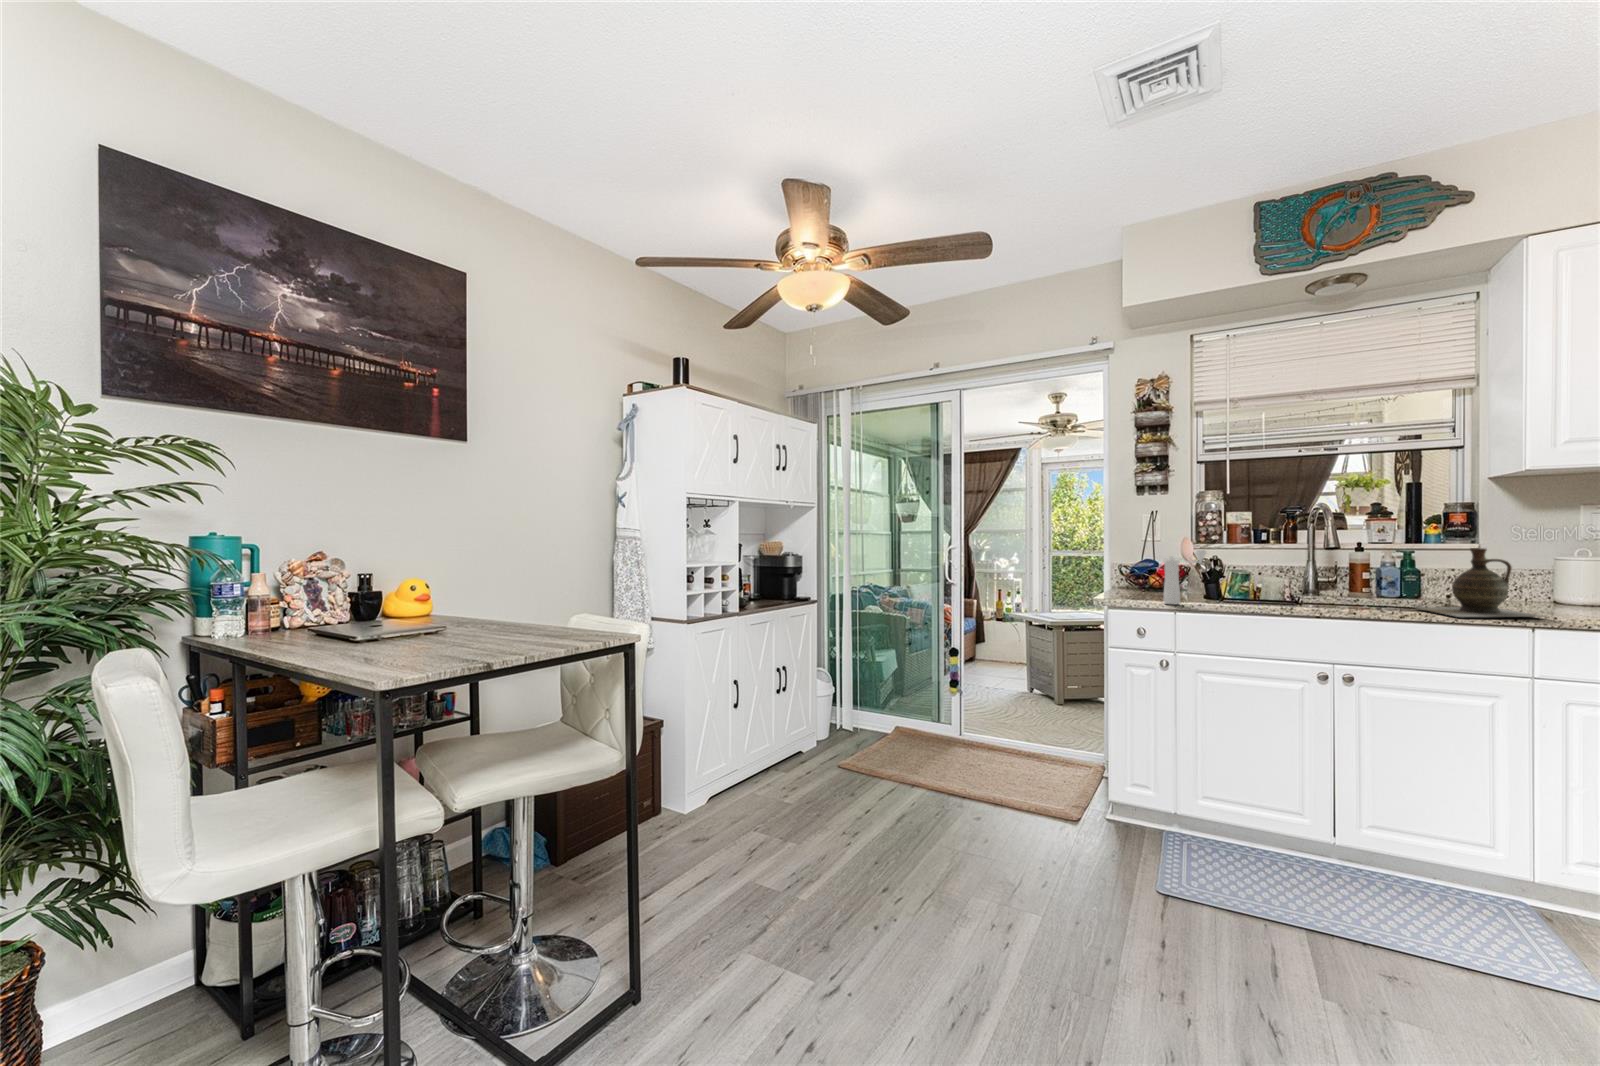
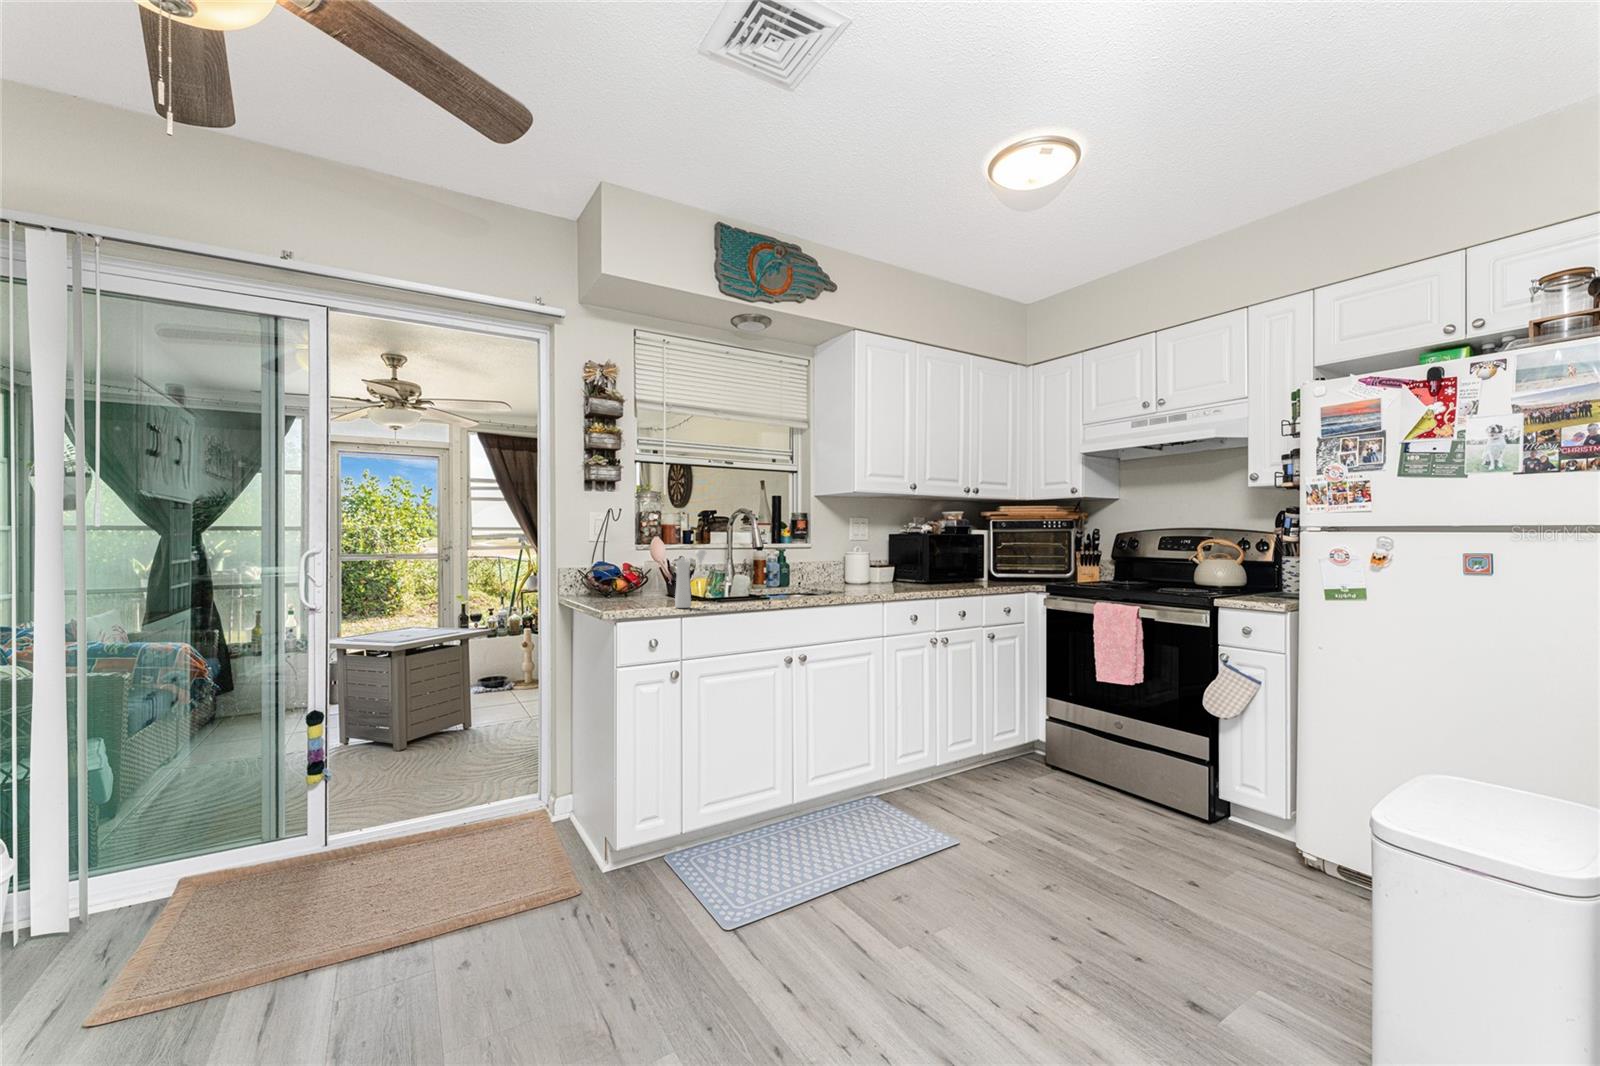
ceramic jug: present [1418,548,1541,617] -> none [821,546,890,598]

